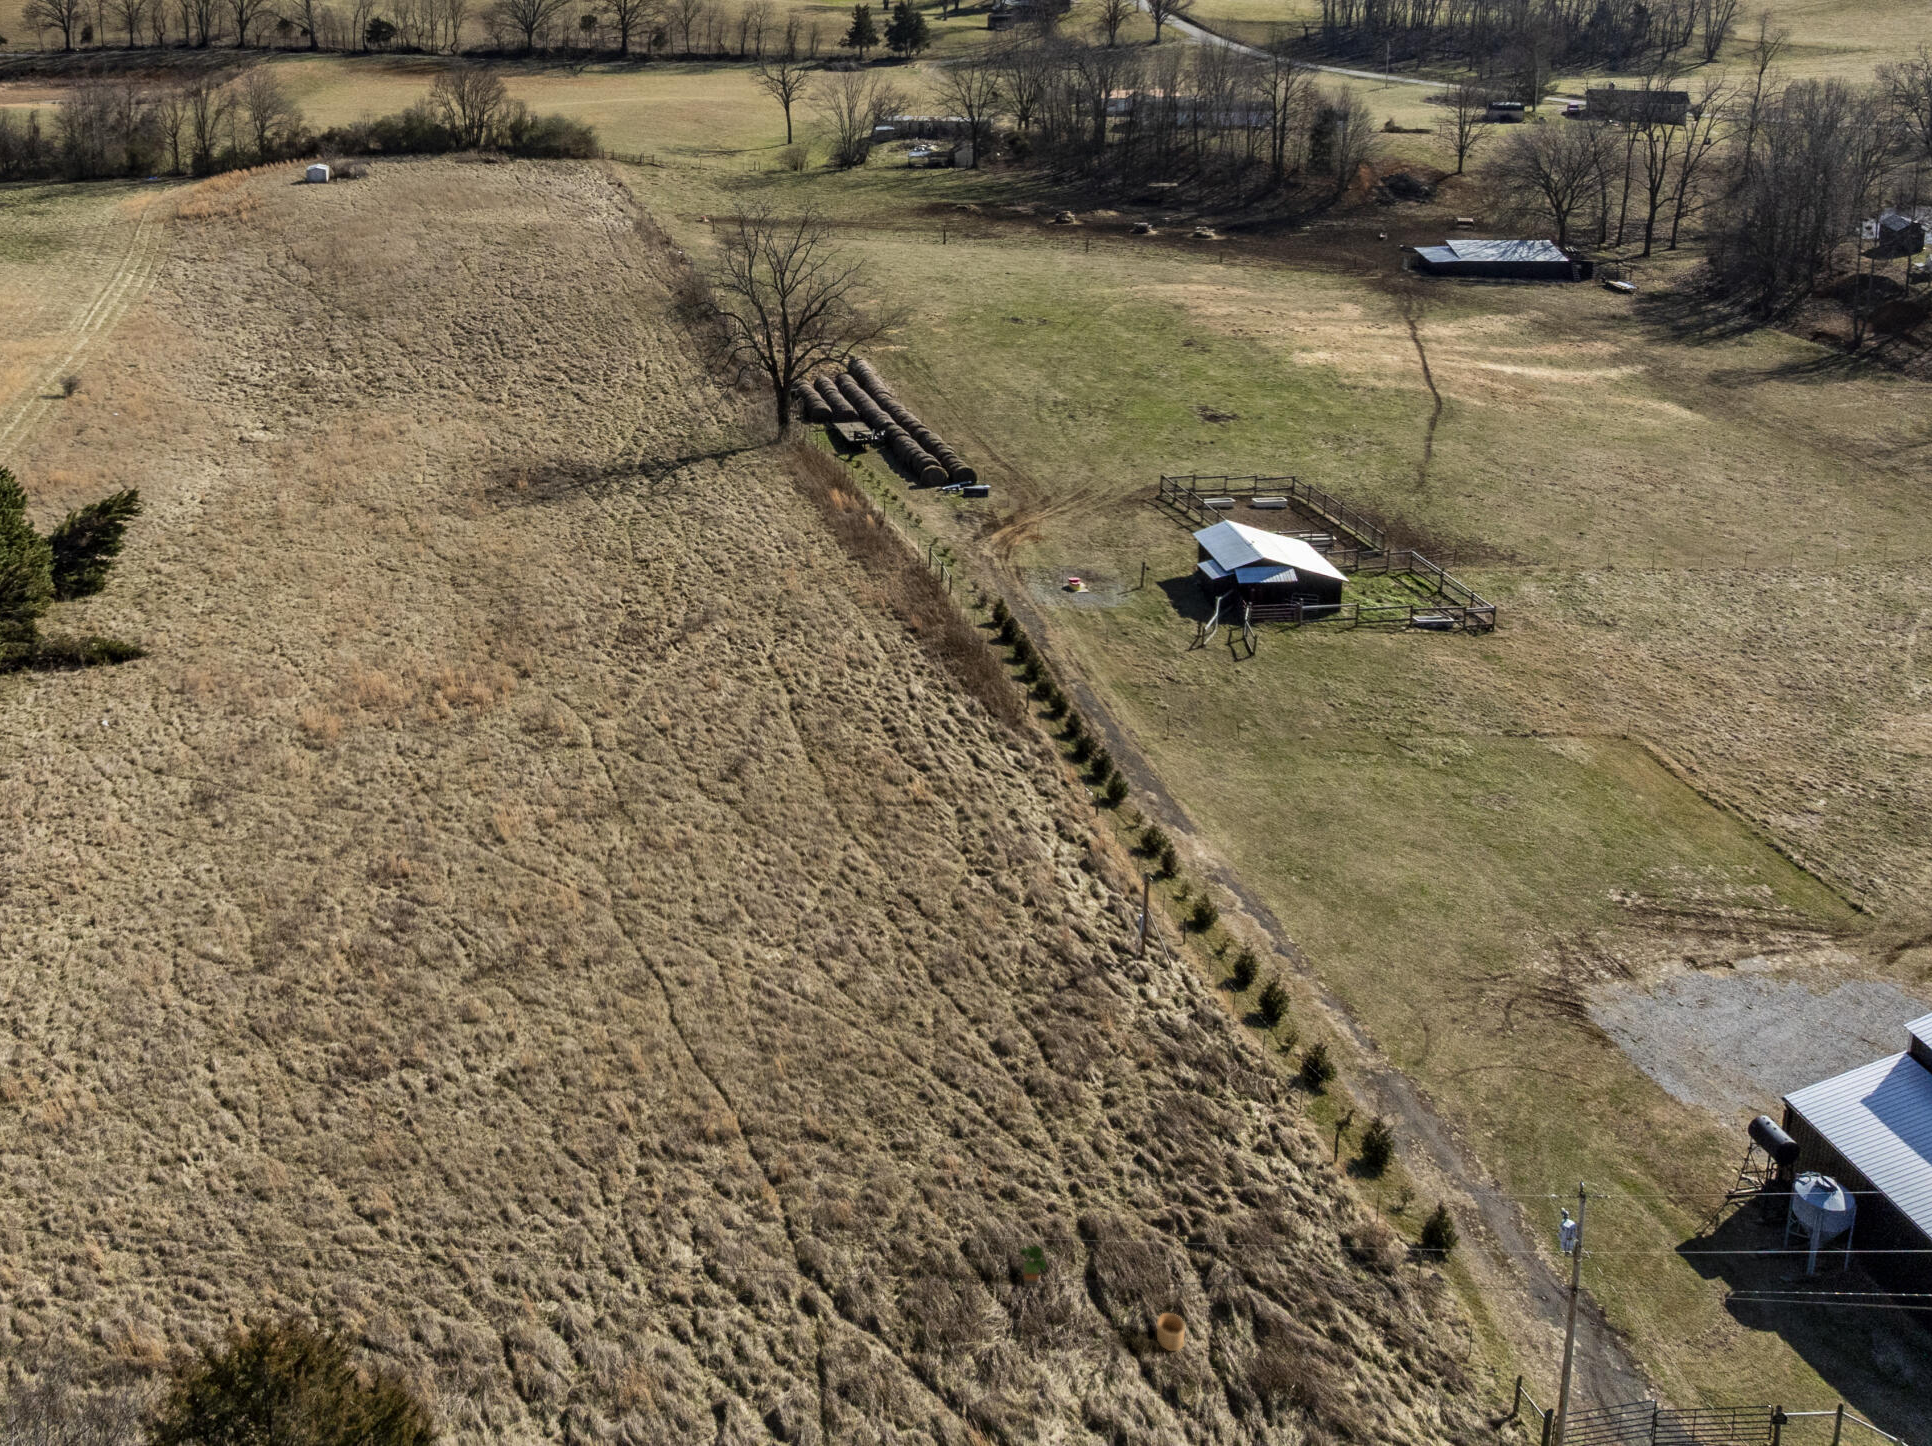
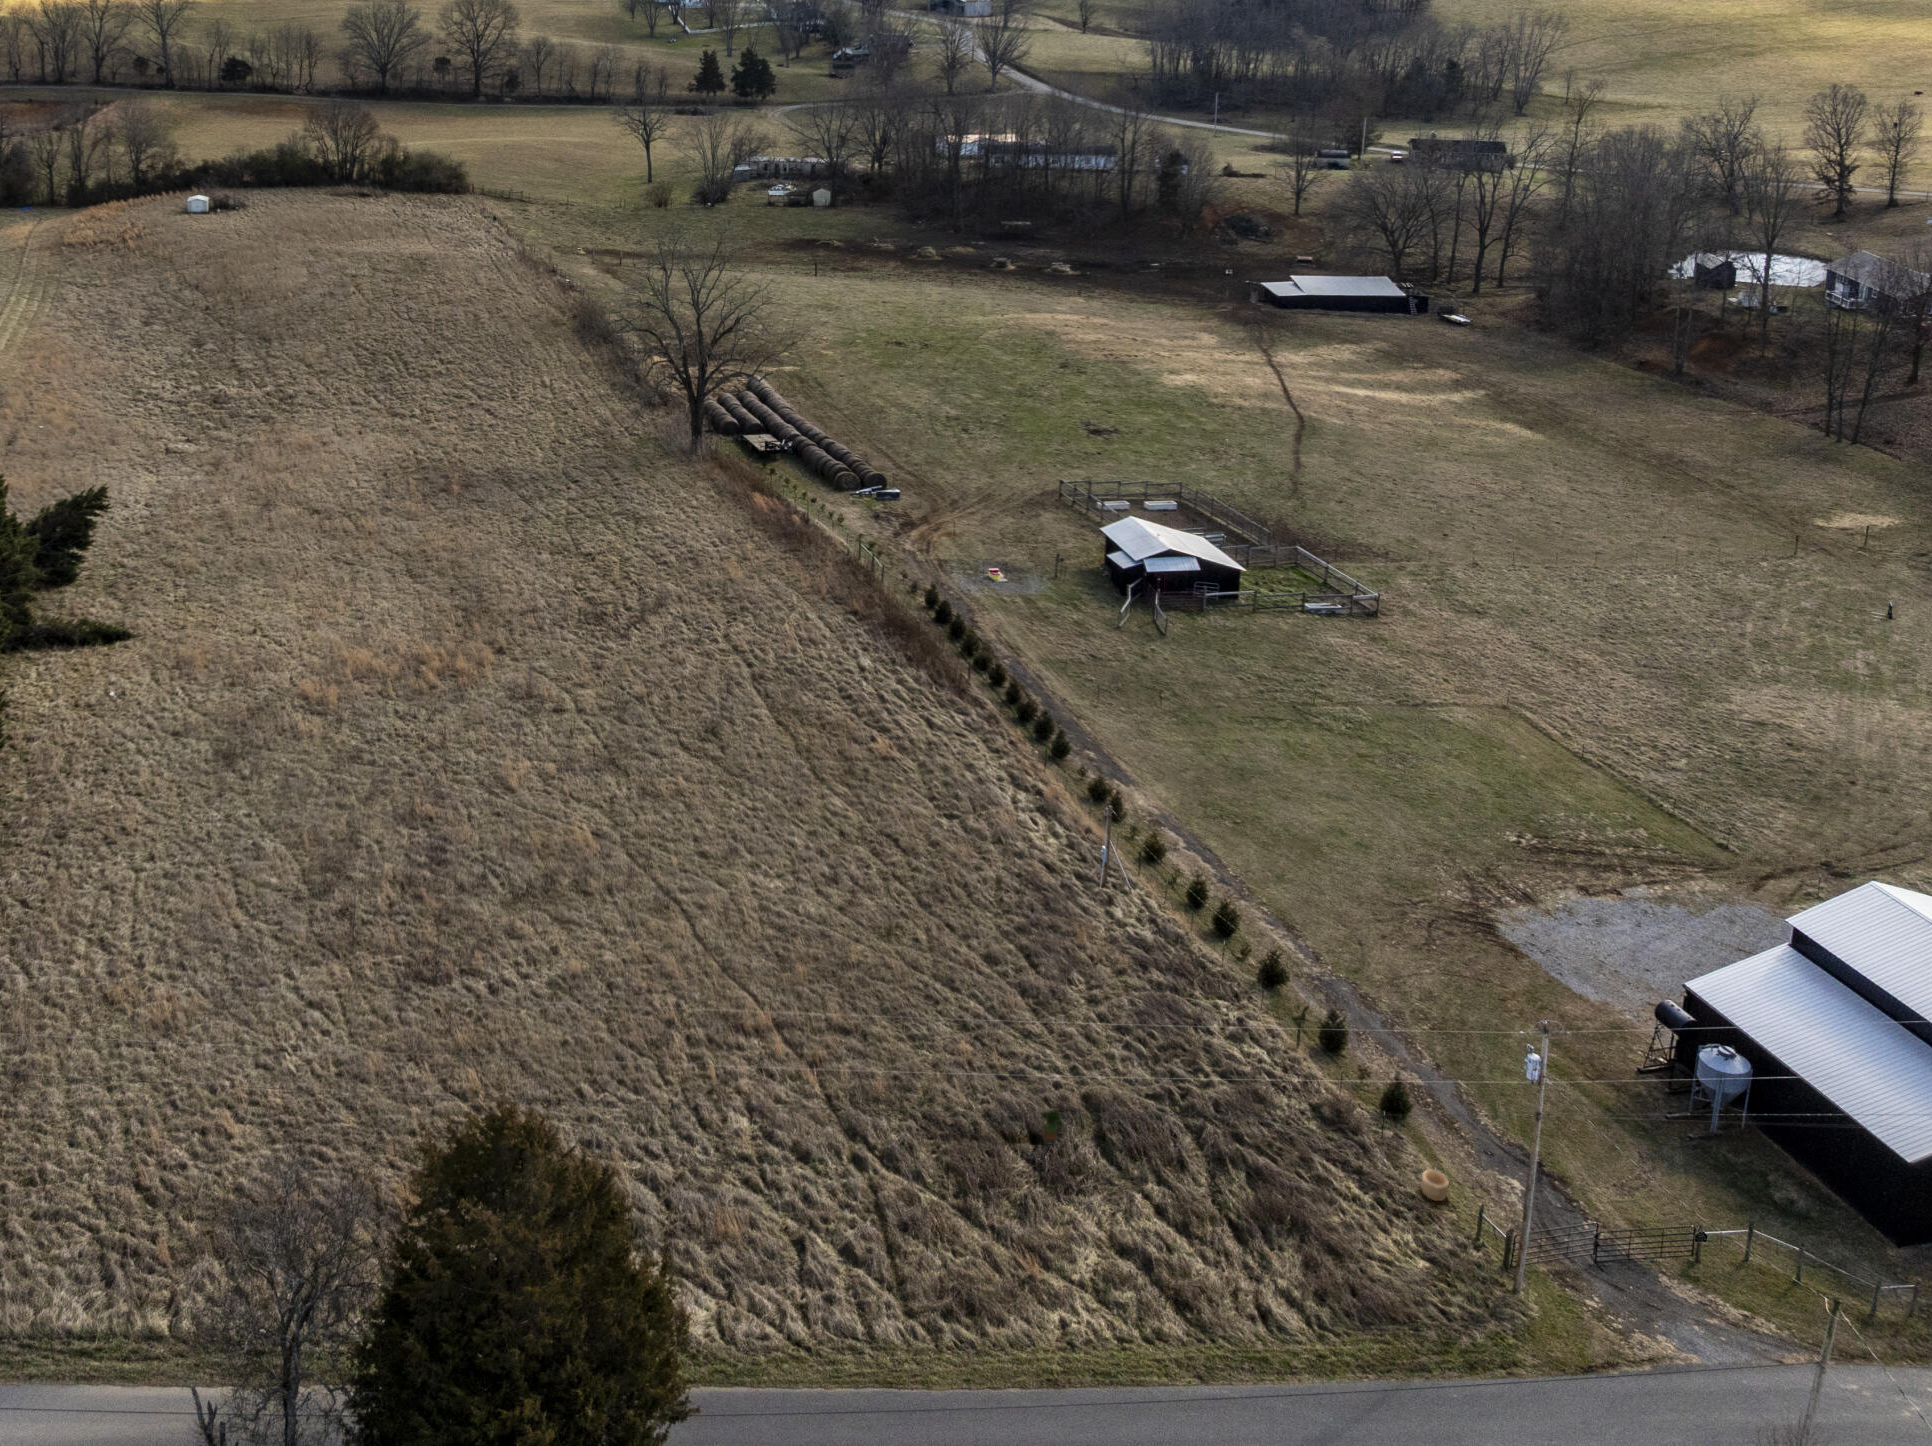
wooden bucket: present [1157,1313,1185,1351] -> present [1421,1170,1449,1201]

